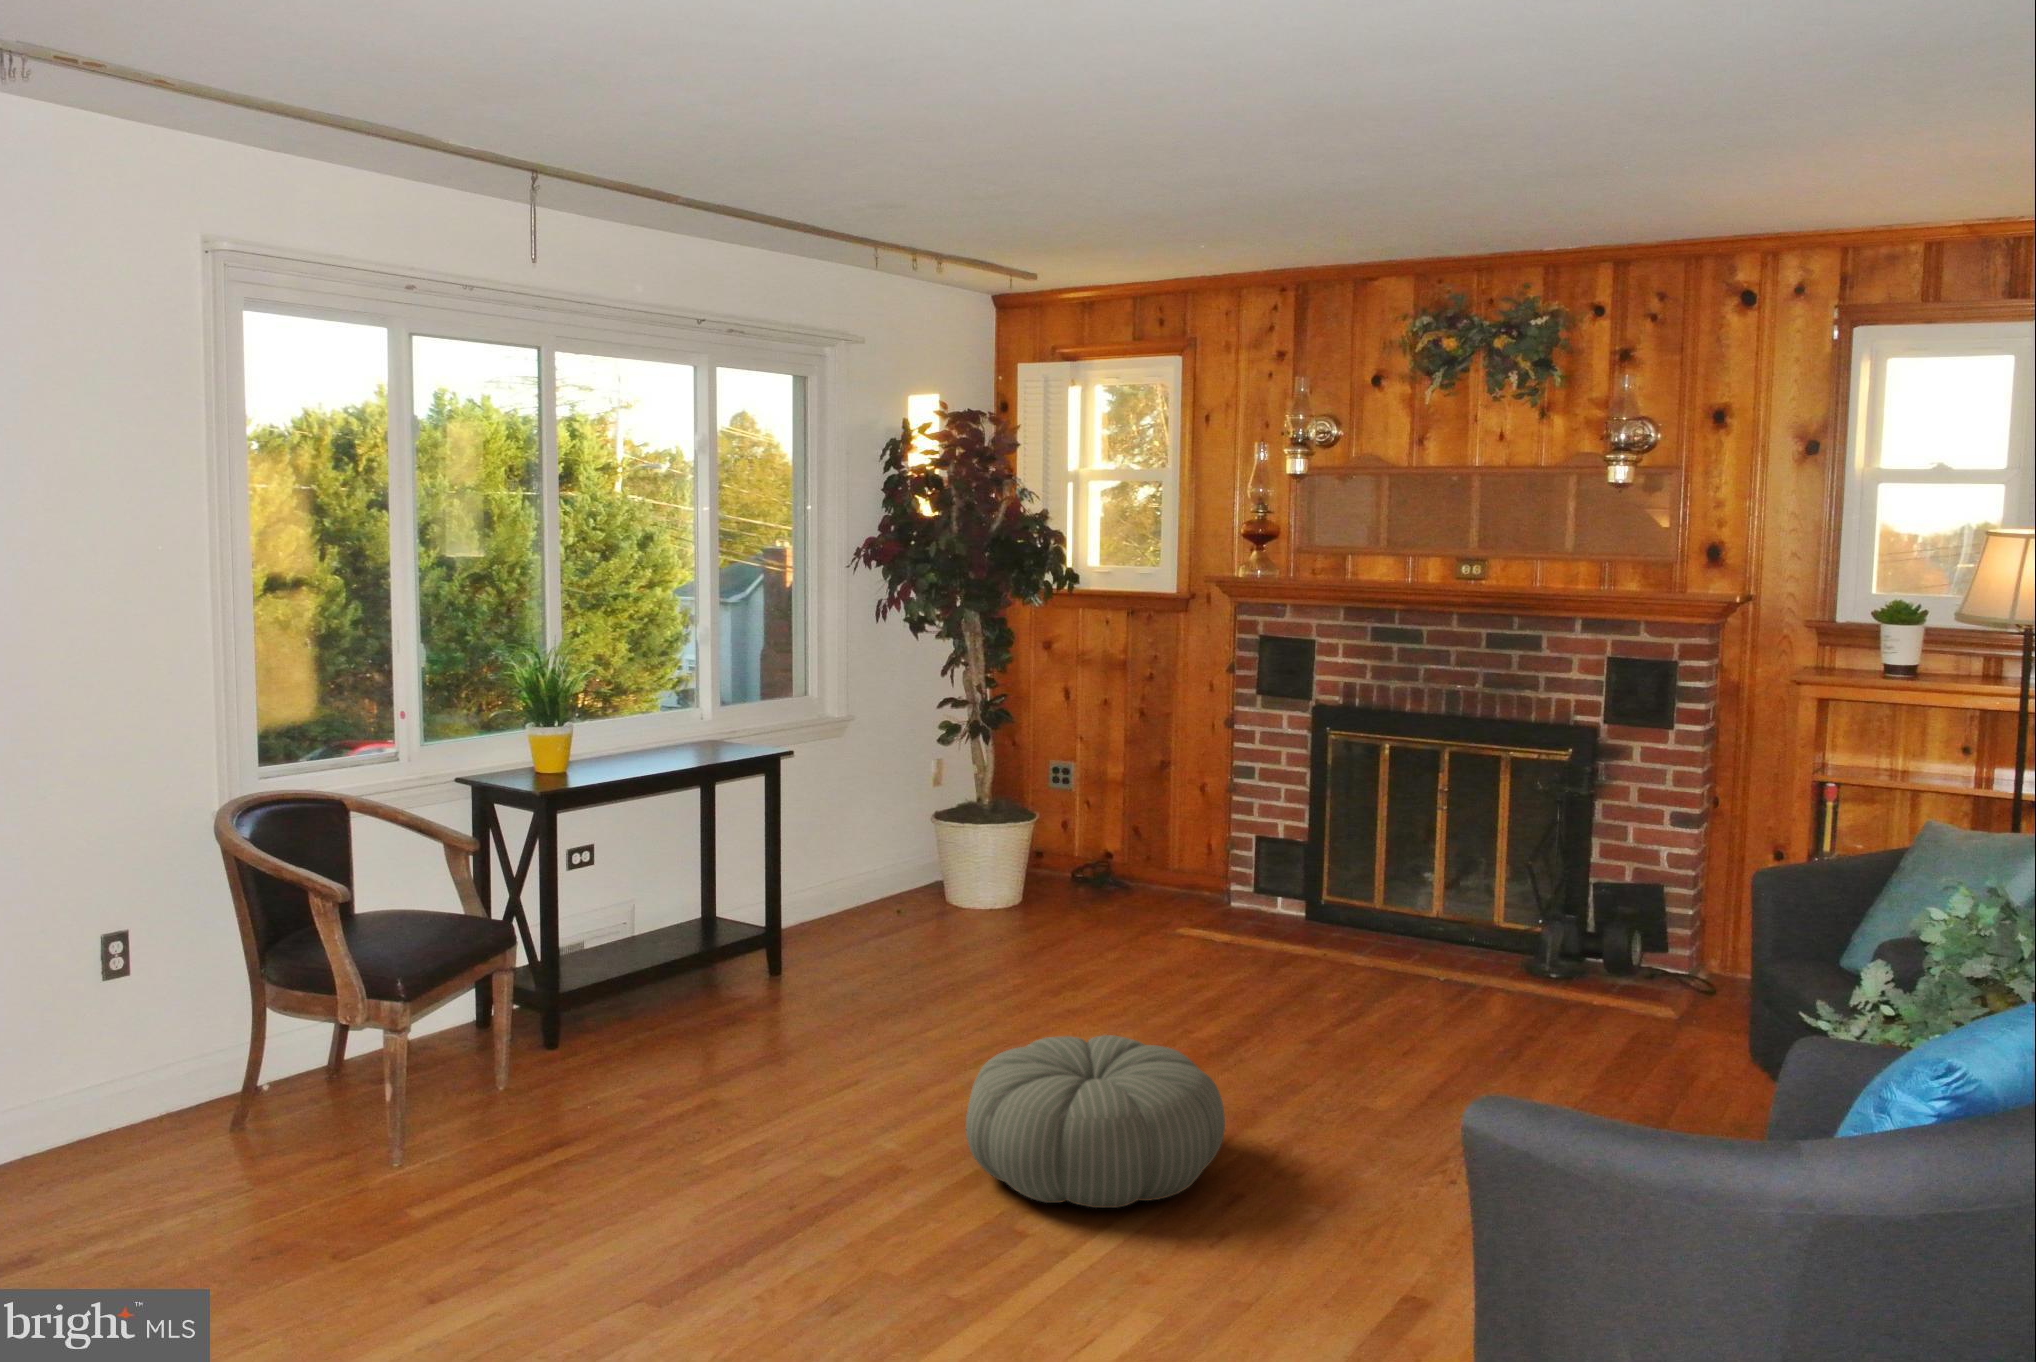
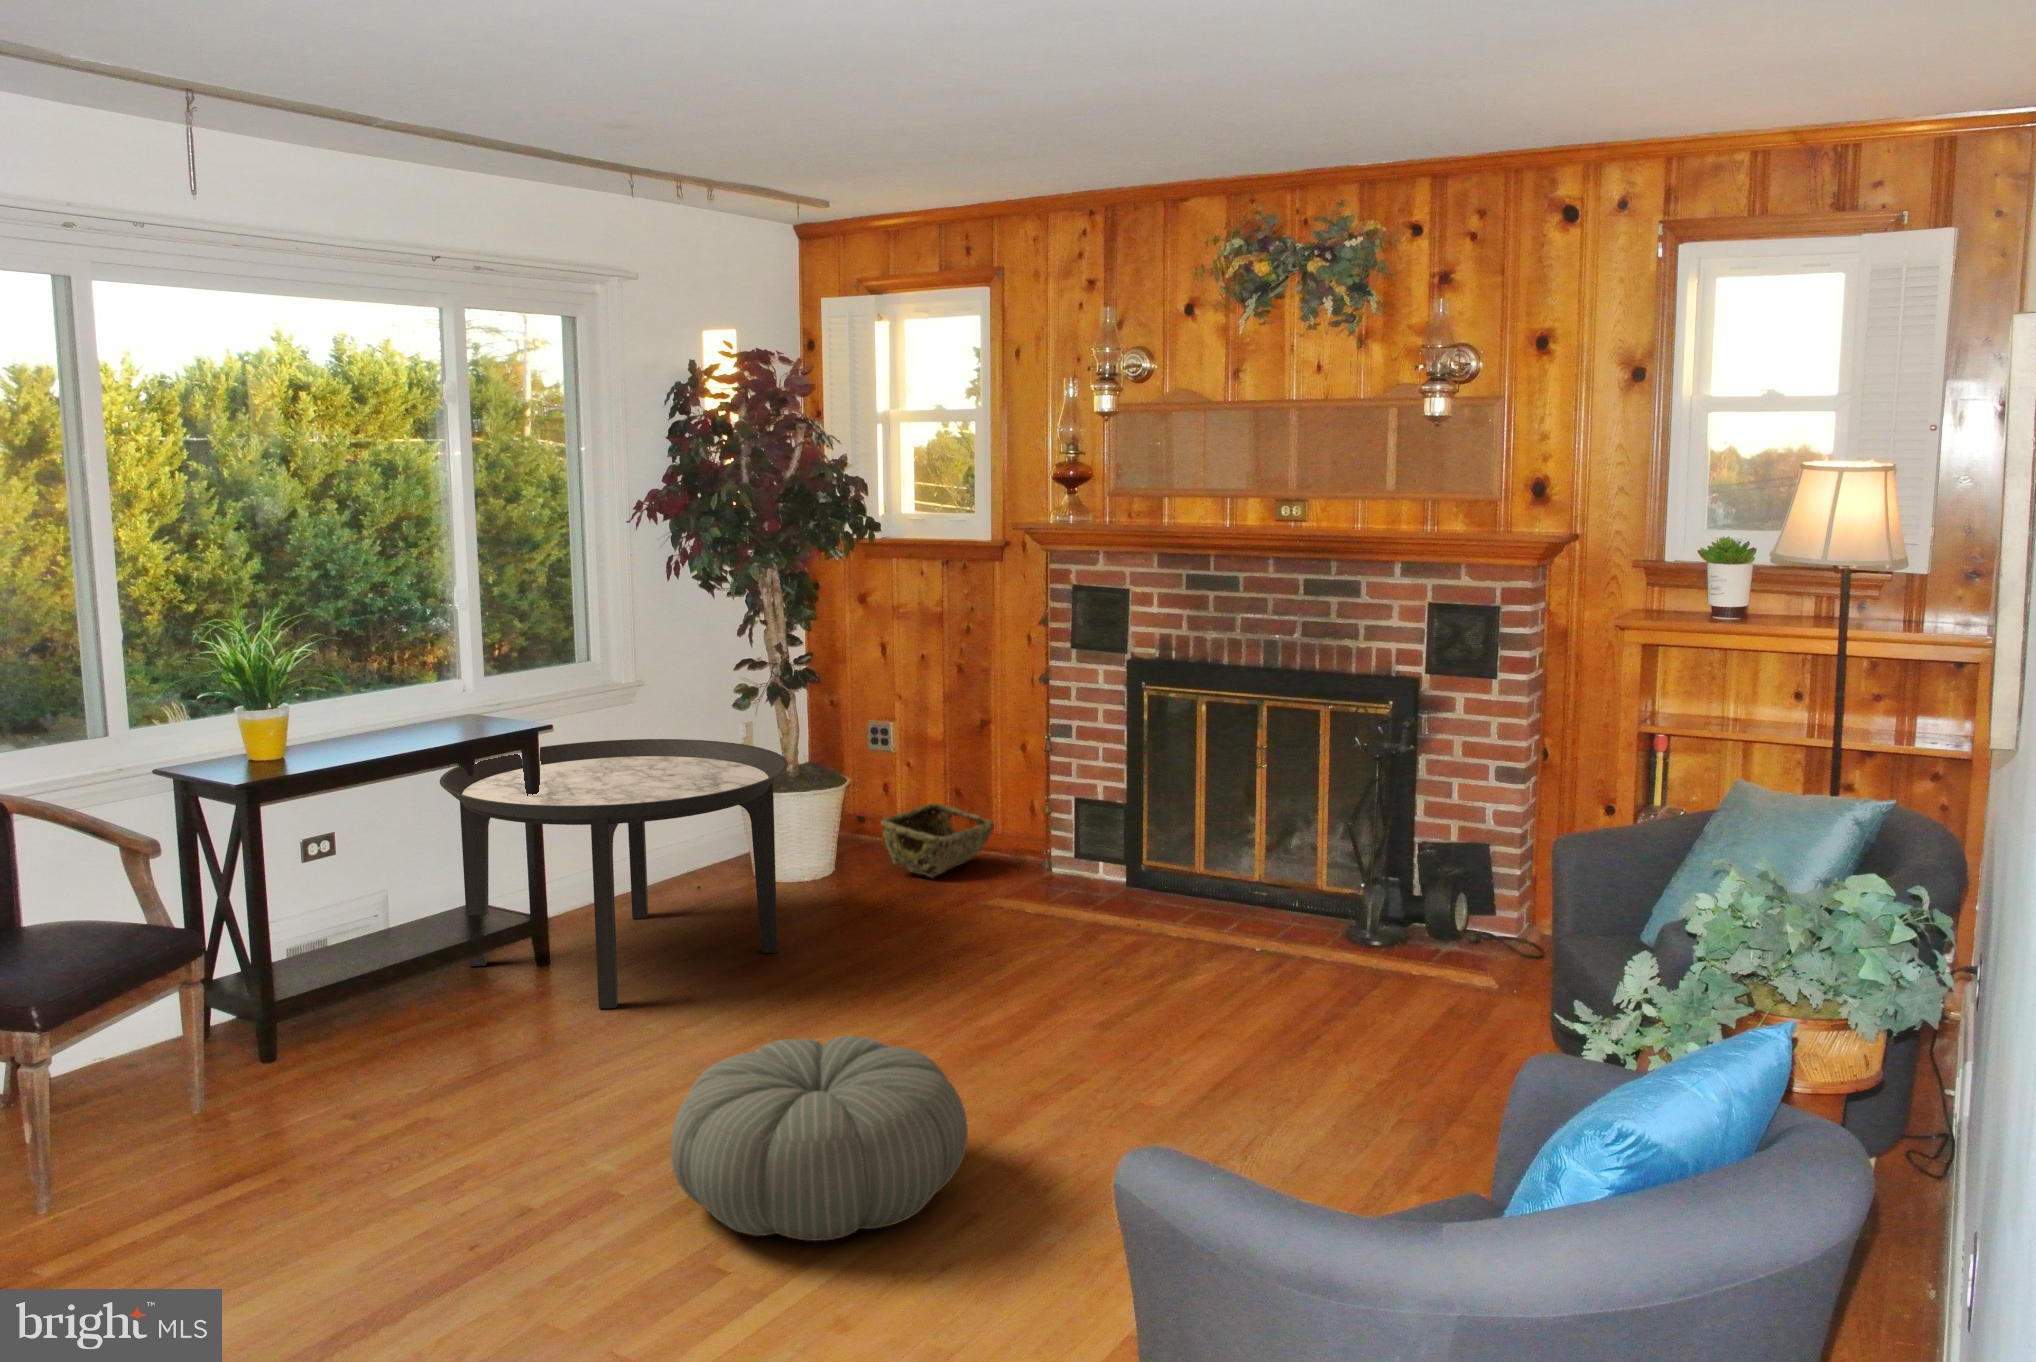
round table: none [697,771,1008,1015] -> present [440,739,788,1009]
woven basket: none [1071,839,1174,908] -> present [881,803,994,877]

